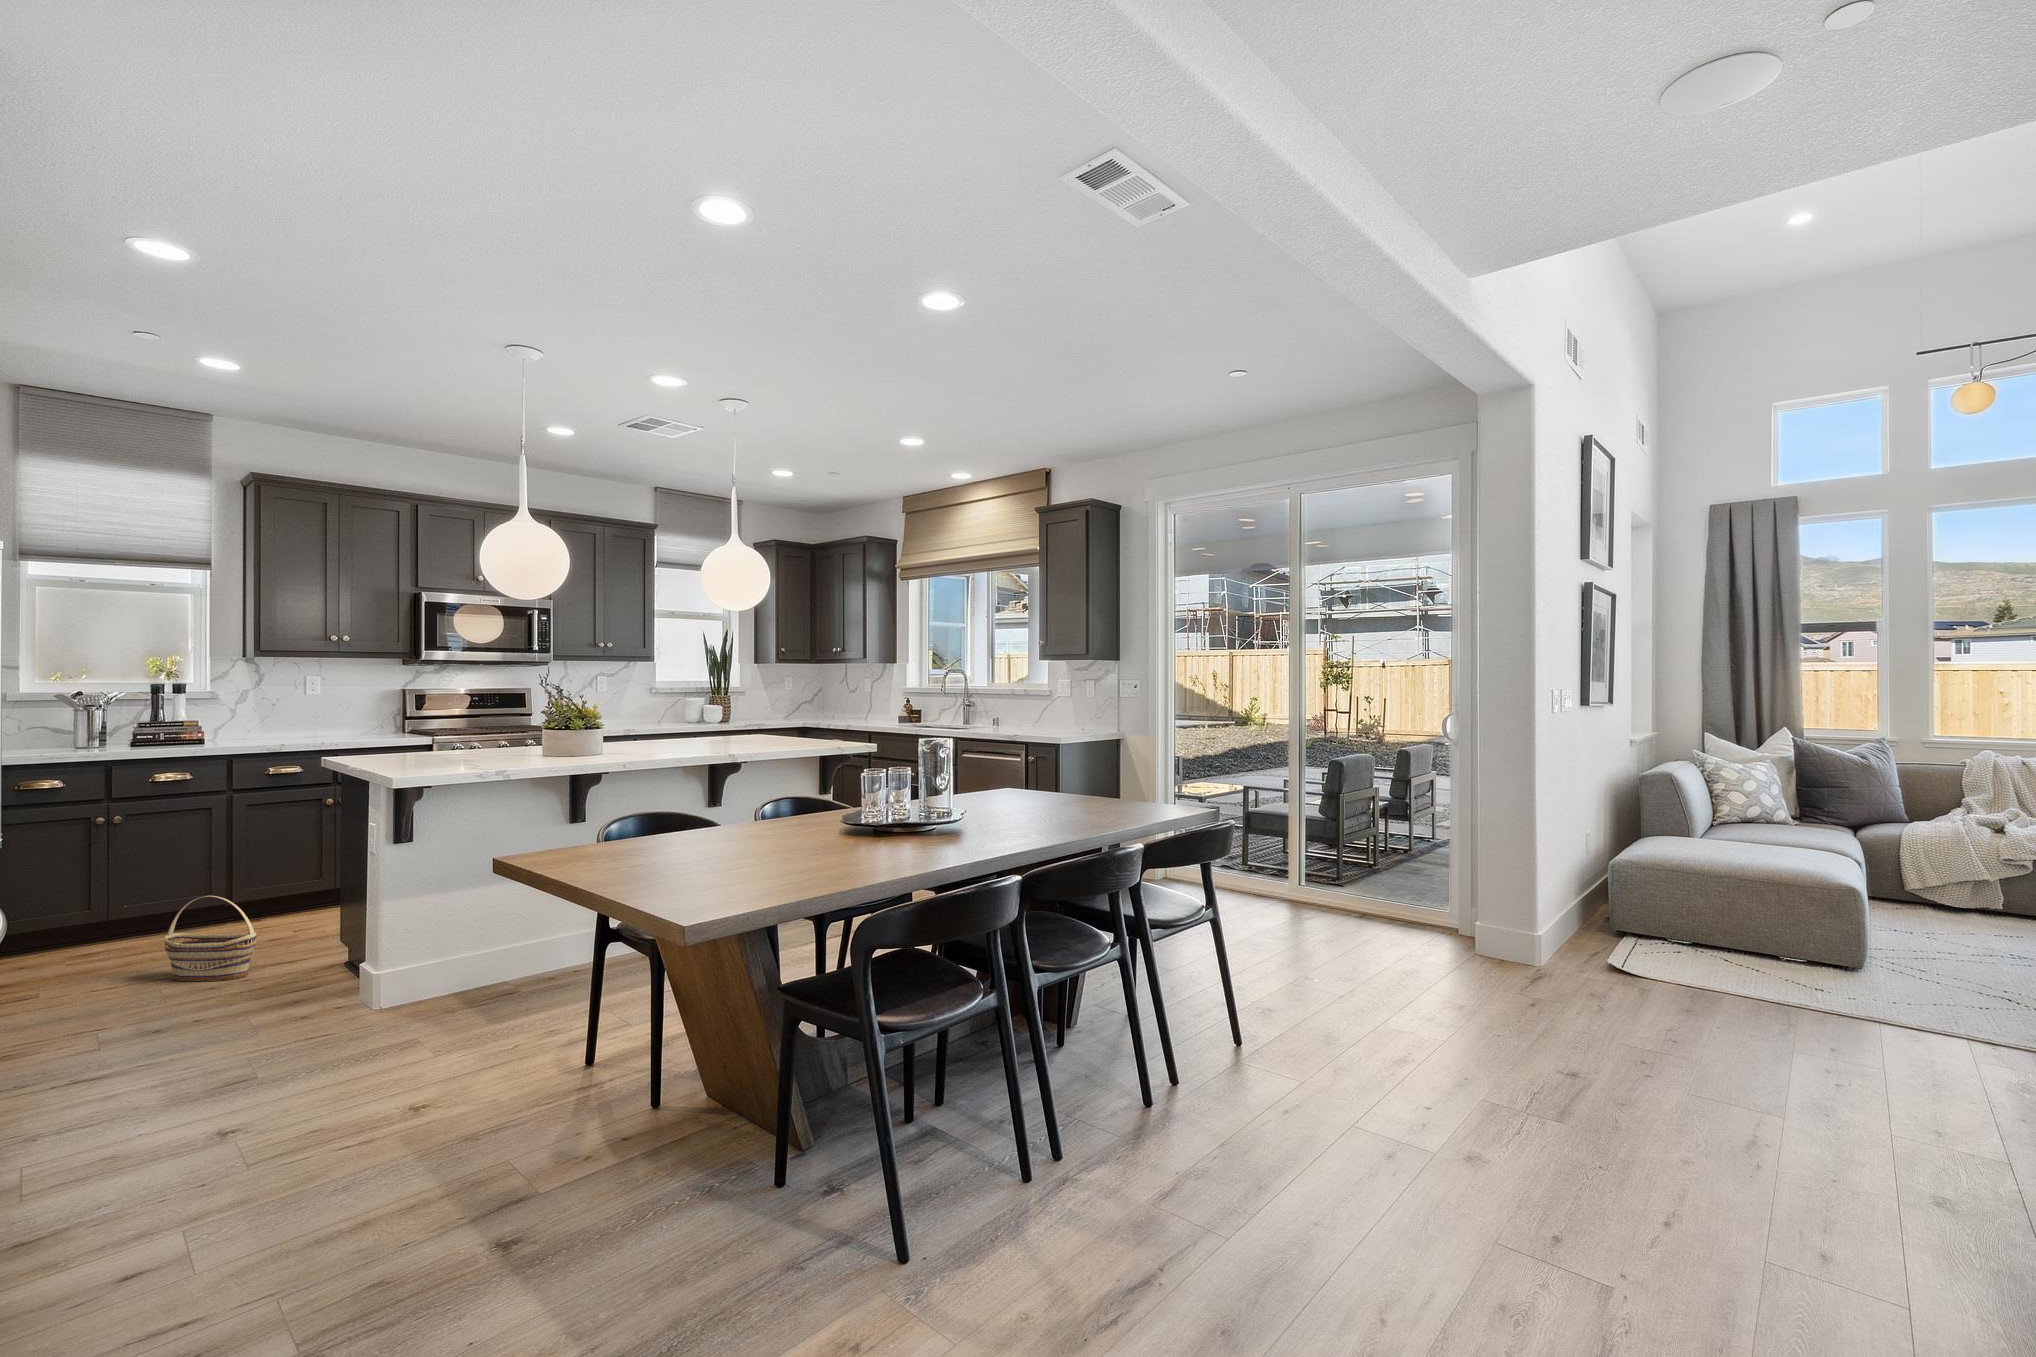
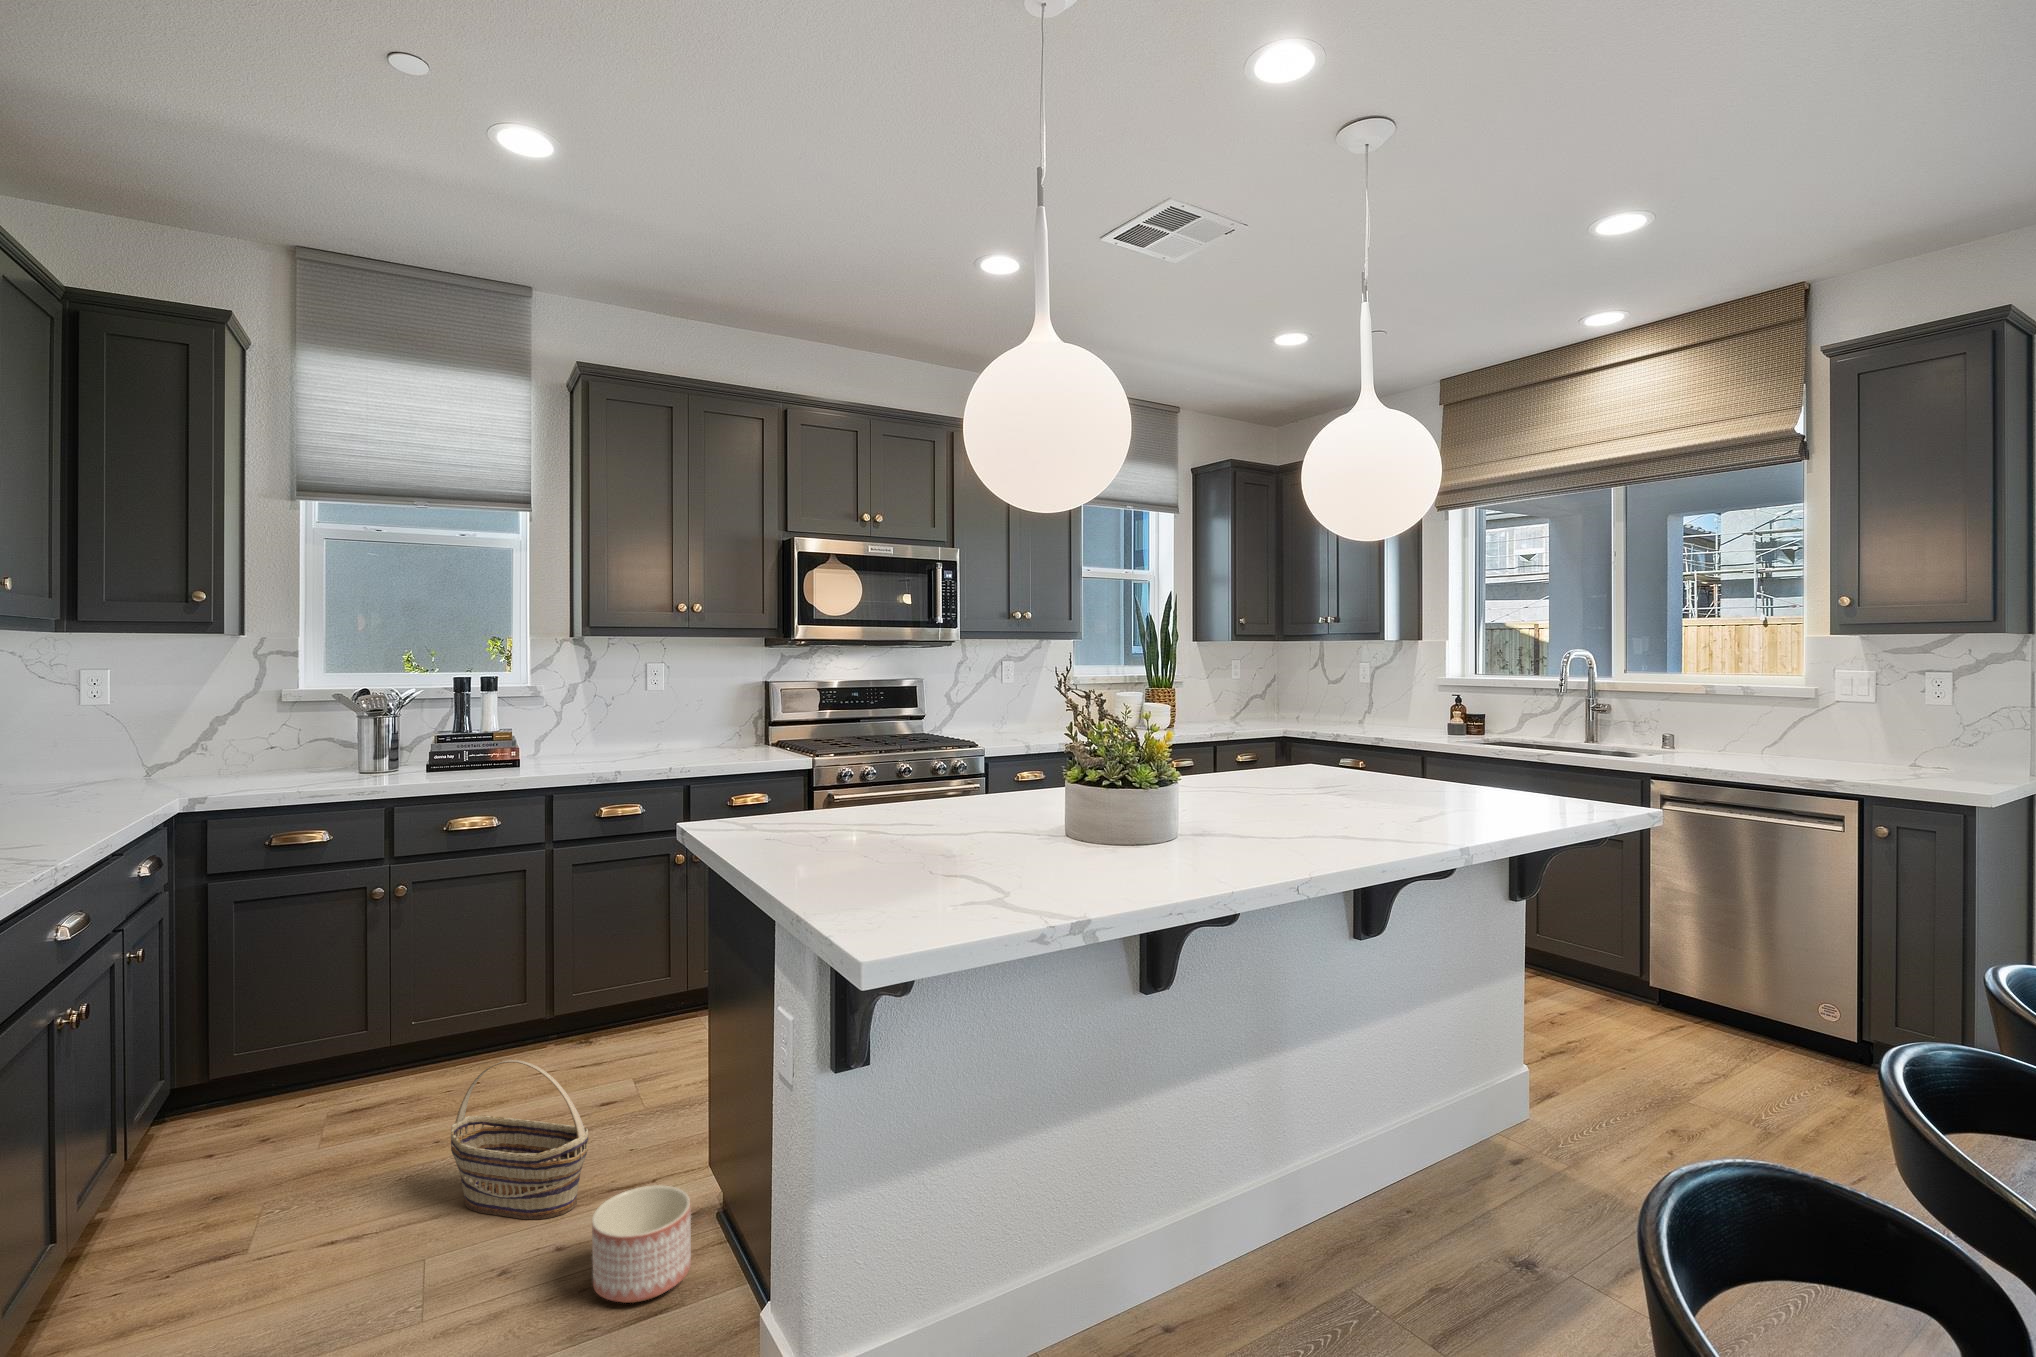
planter: none [259,947,318,997] -> present [592,1185,691,1303]

